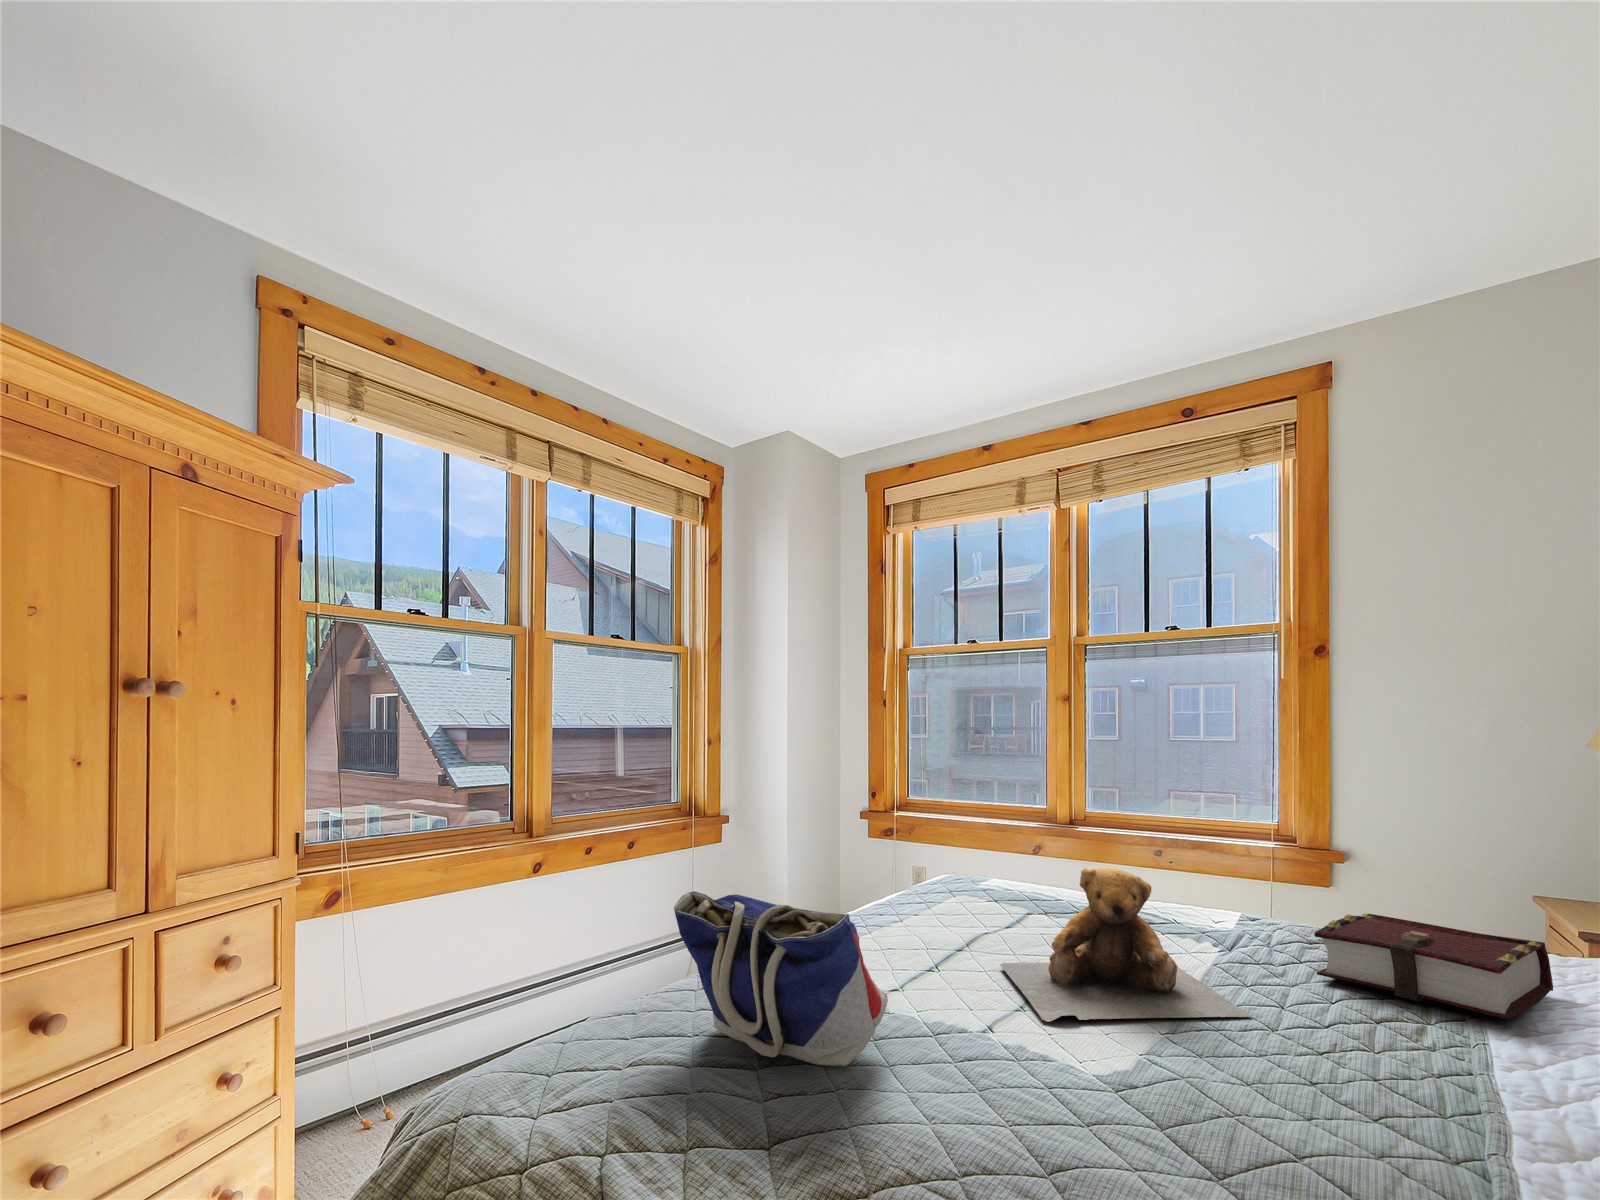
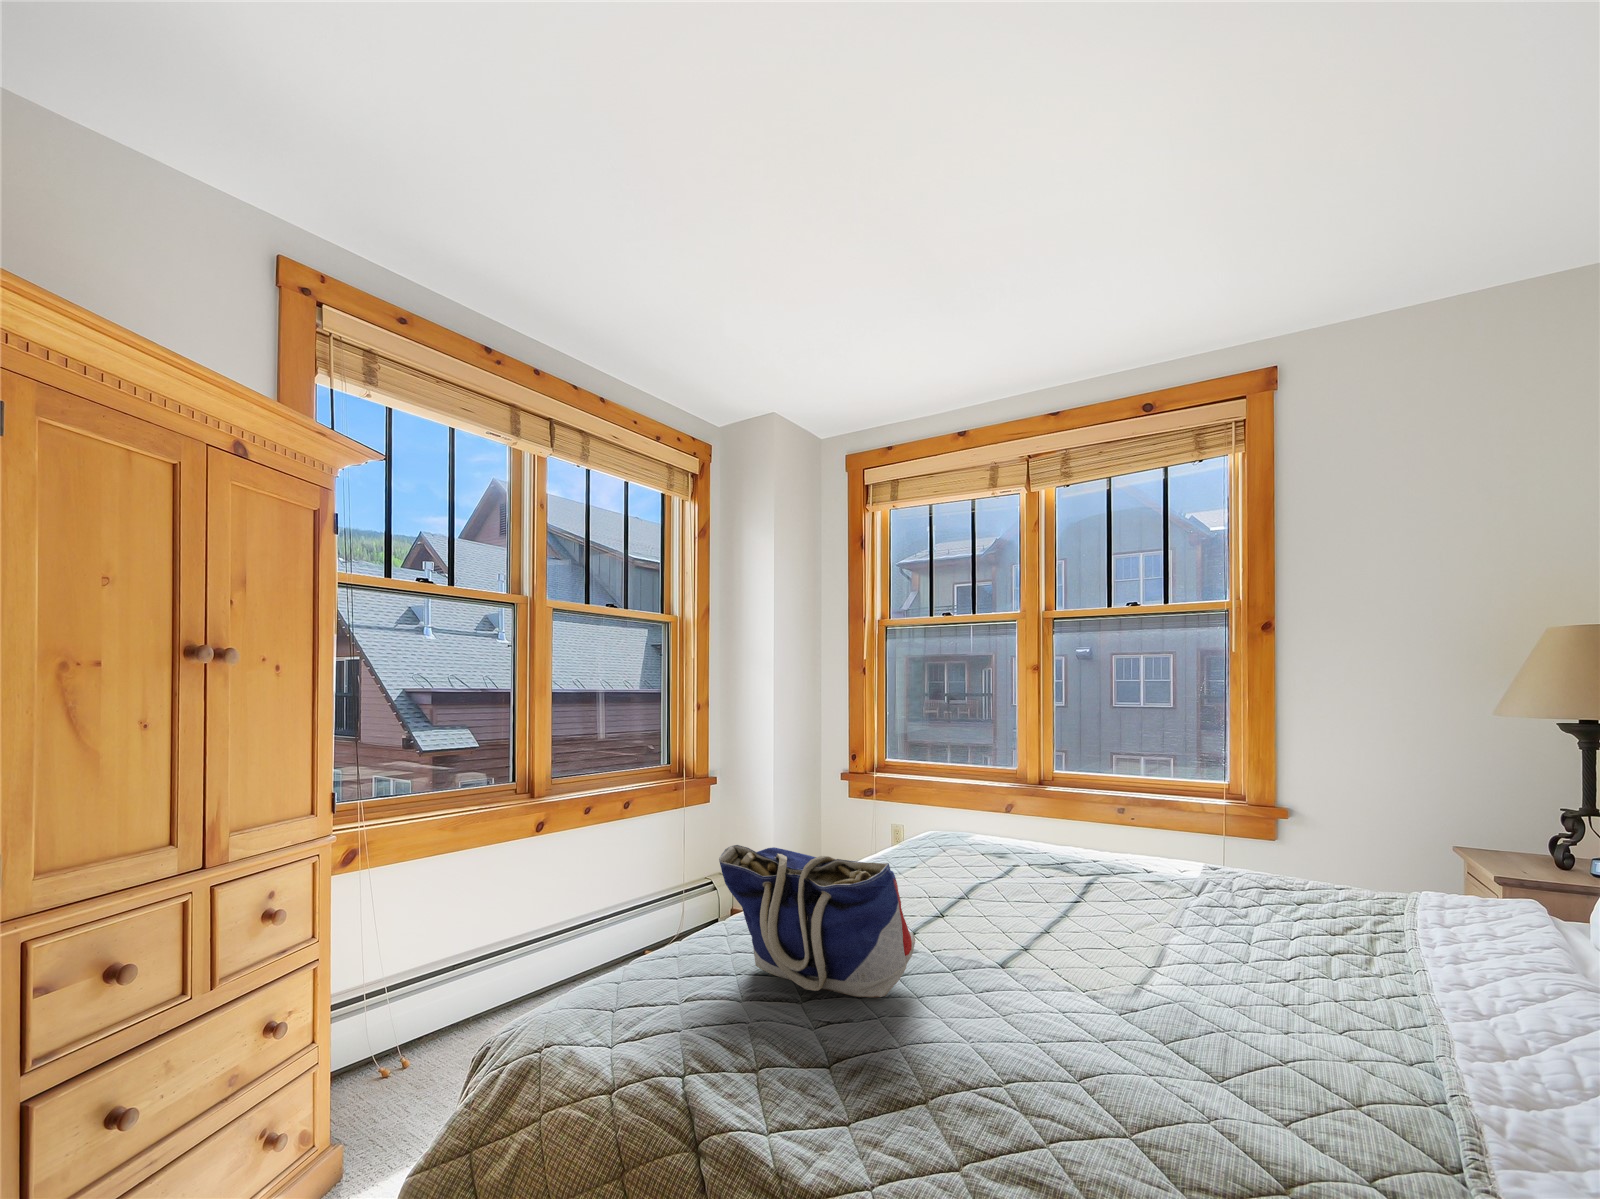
teddy bear: present [1000,868,1251,1022] -> none [998,823,1226,957]
book: present [1314,913,1553,1020] -> none [1274,861,1474,949]

